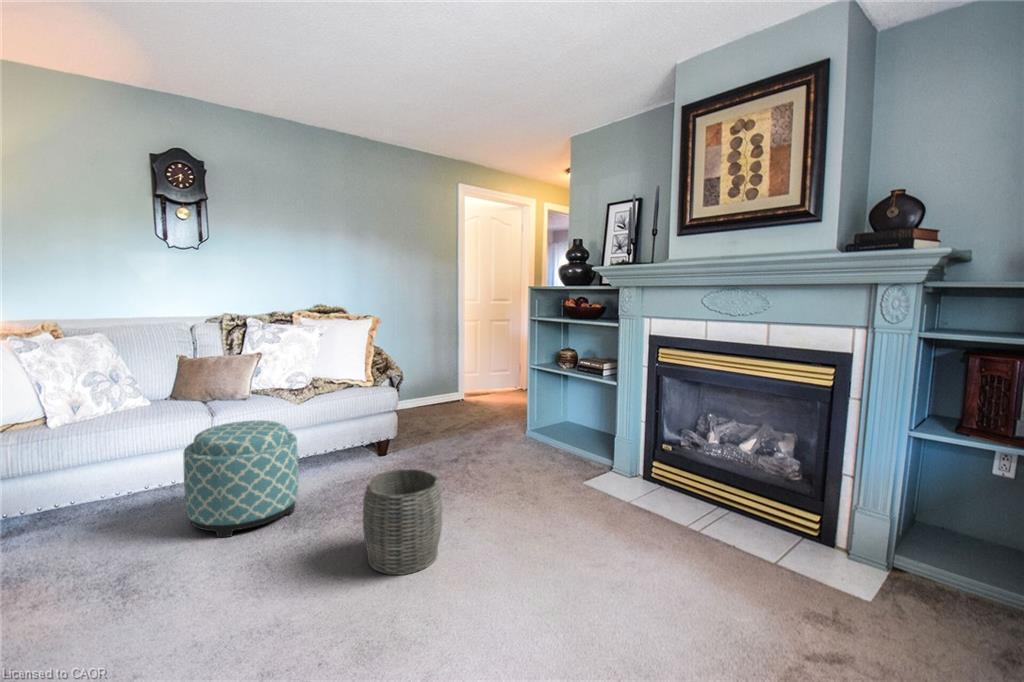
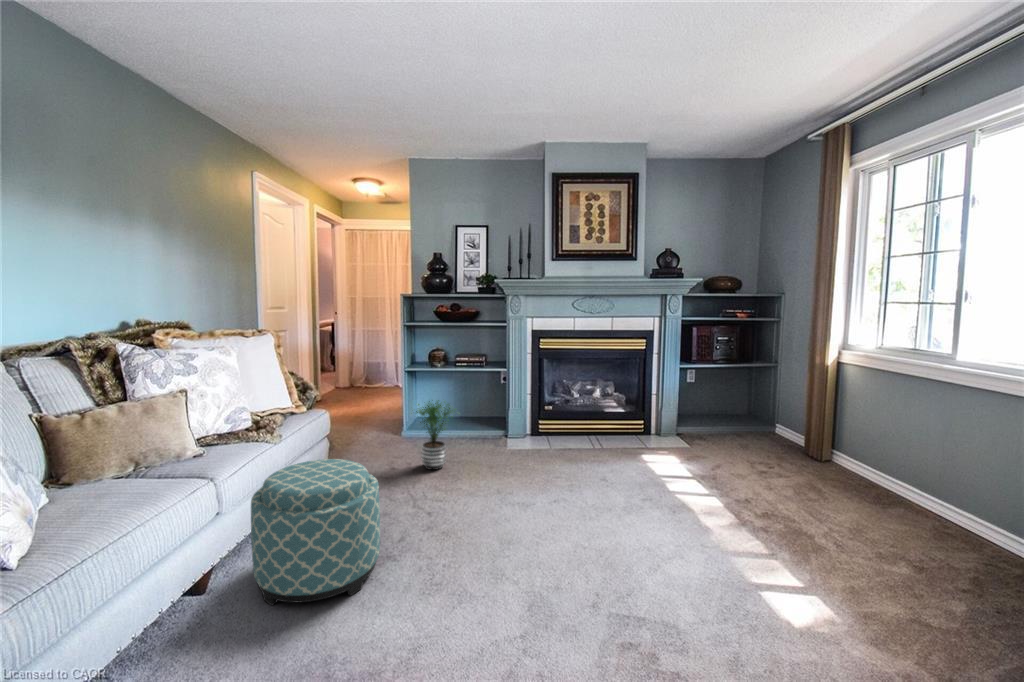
potted plant: none [454,399,504,478] -> present [416,400,456,470]
woven basket: present [363,469,443,575] -> none [486,453,550,538]

